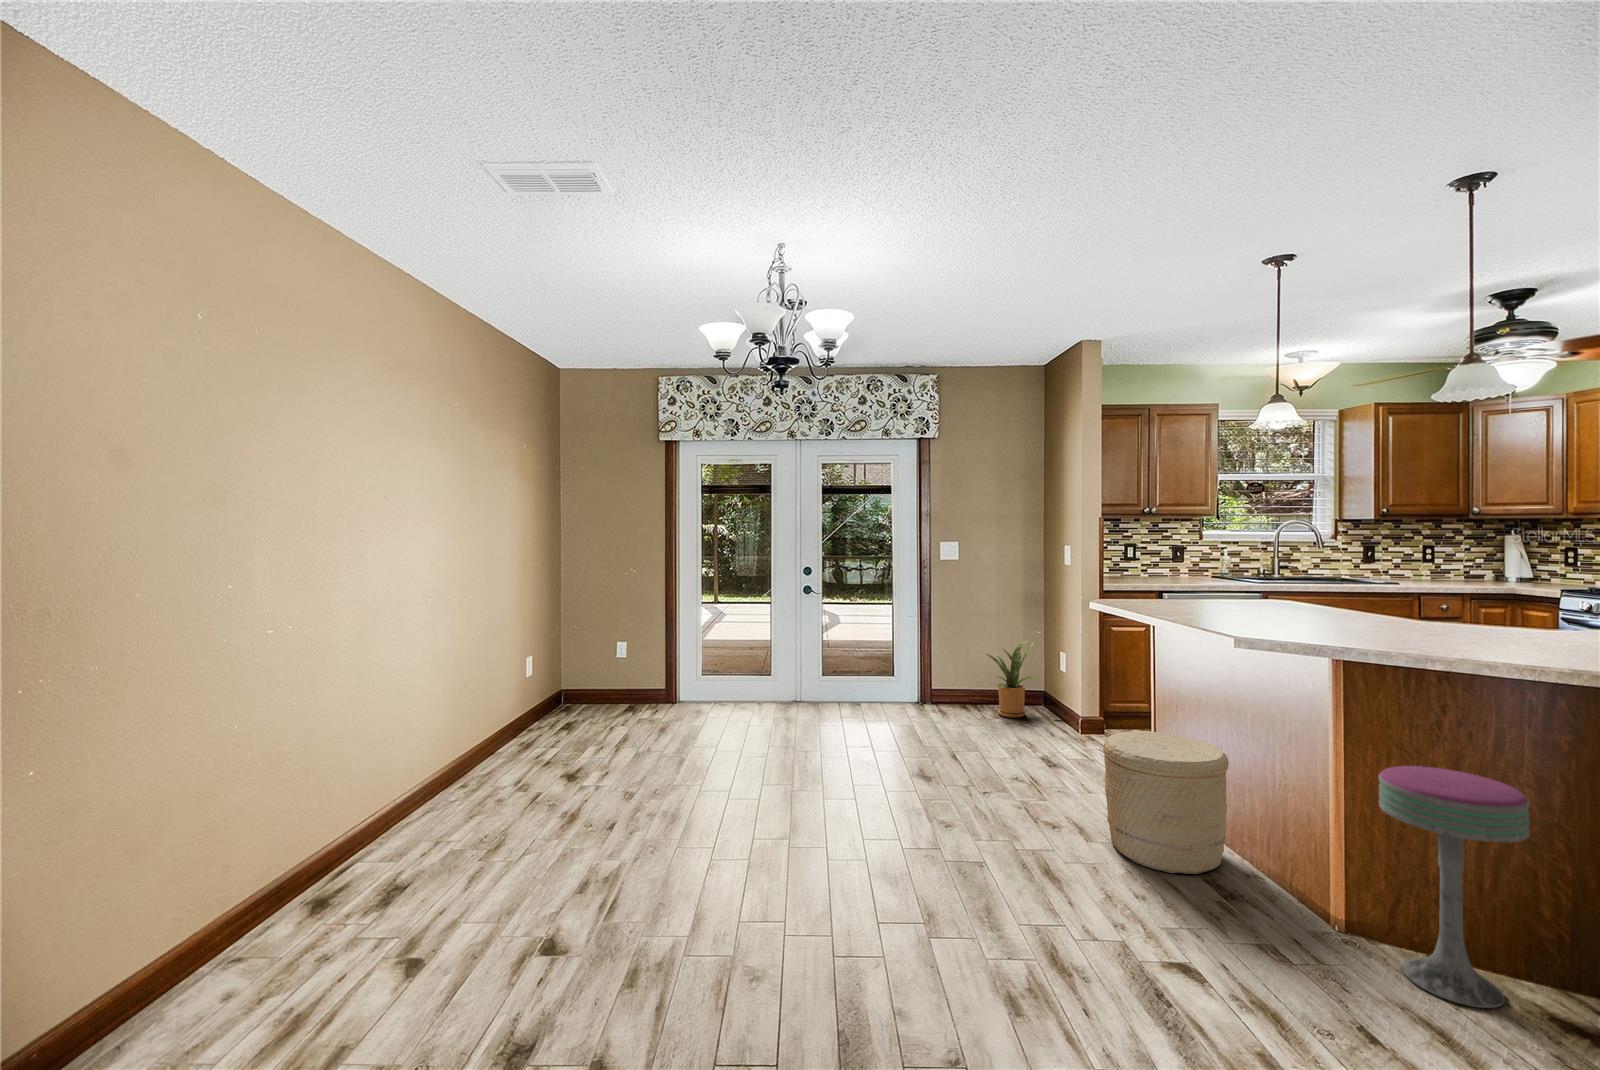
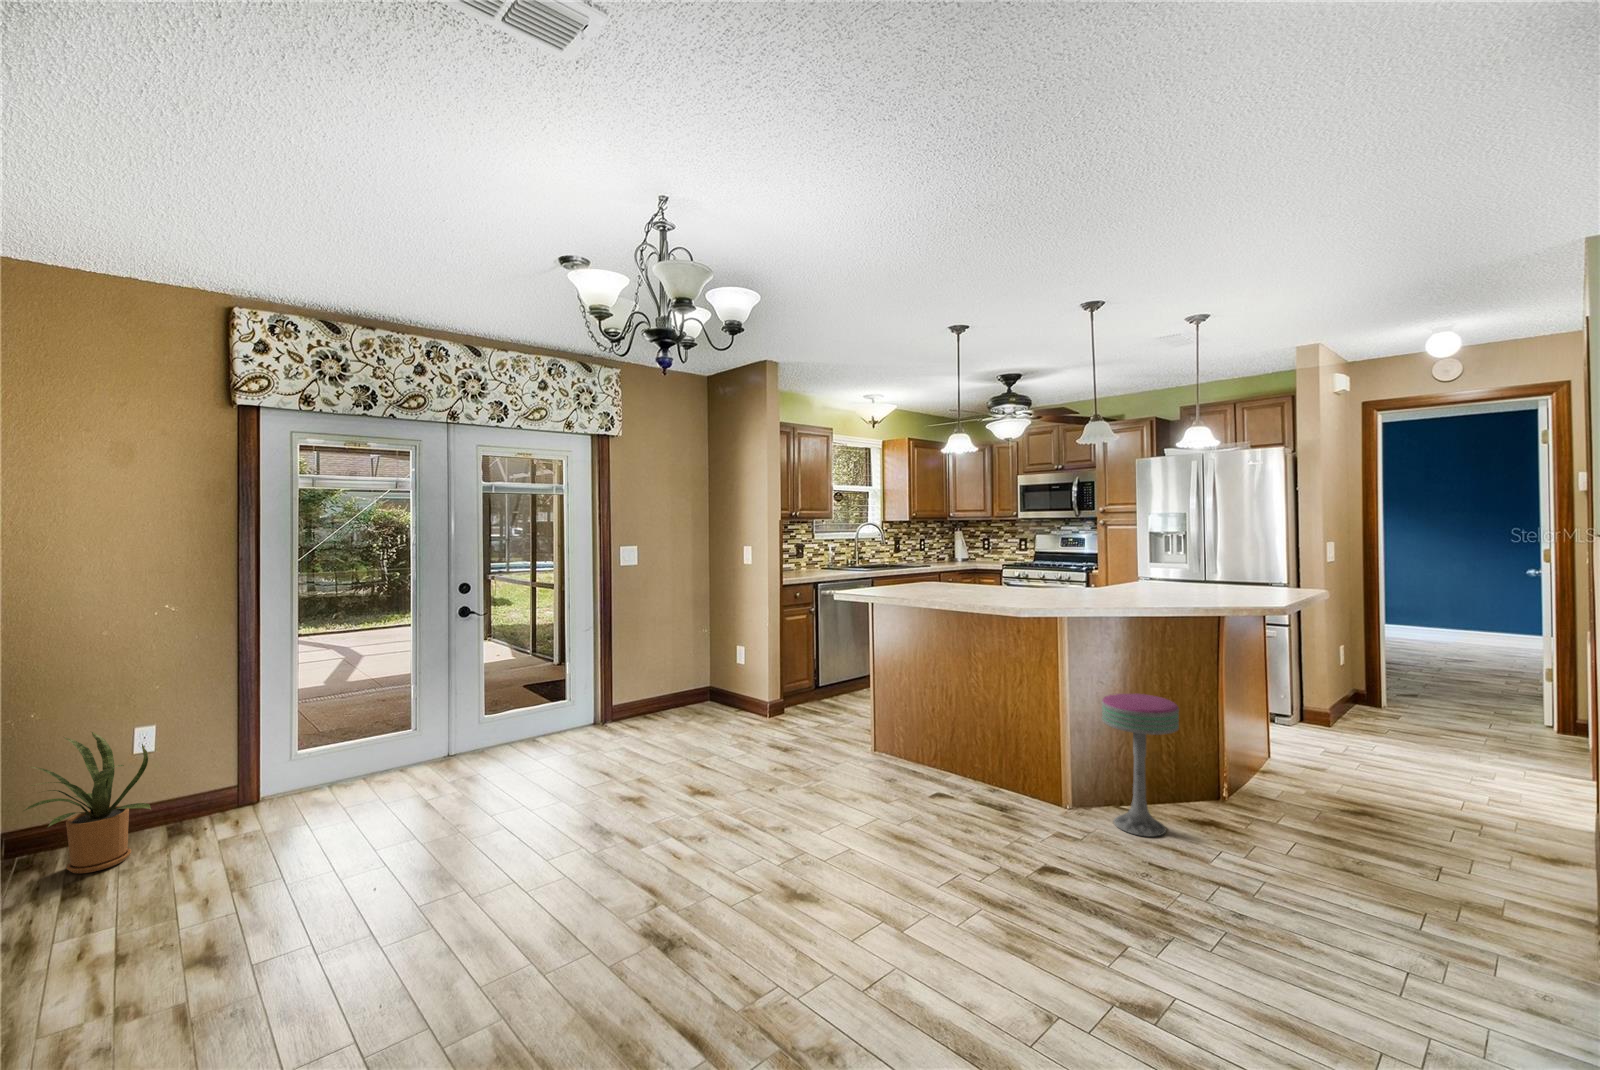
house plant: present [986,640,1037,718] -> present [24,732,151,873]
woven basket: present [1103,731,1229,874] -> none [893,703,984,814]

